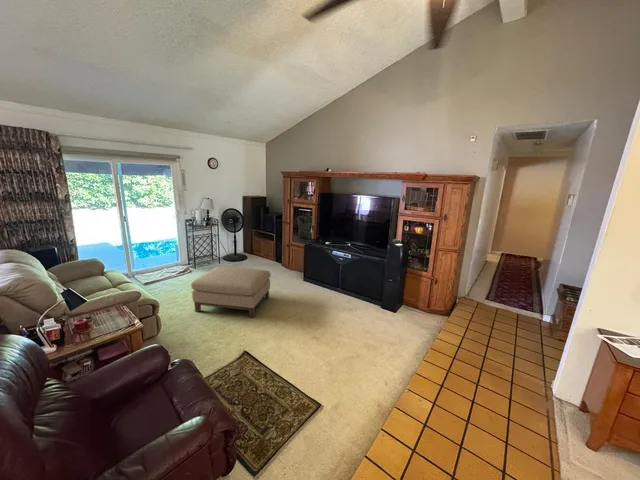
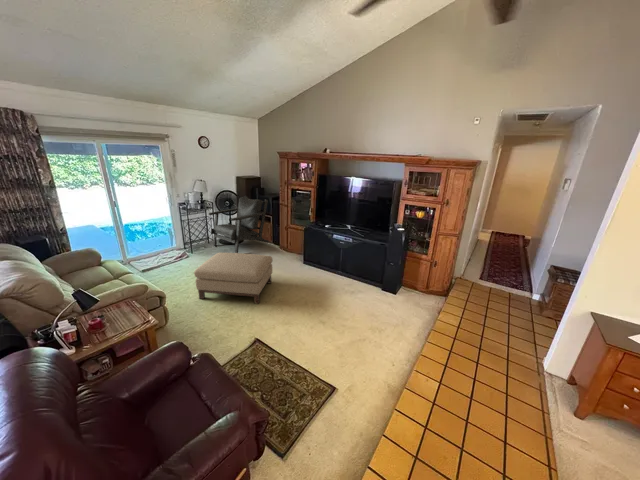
armchair: none [214,214,272,270] -> present [209,196,269,253]

